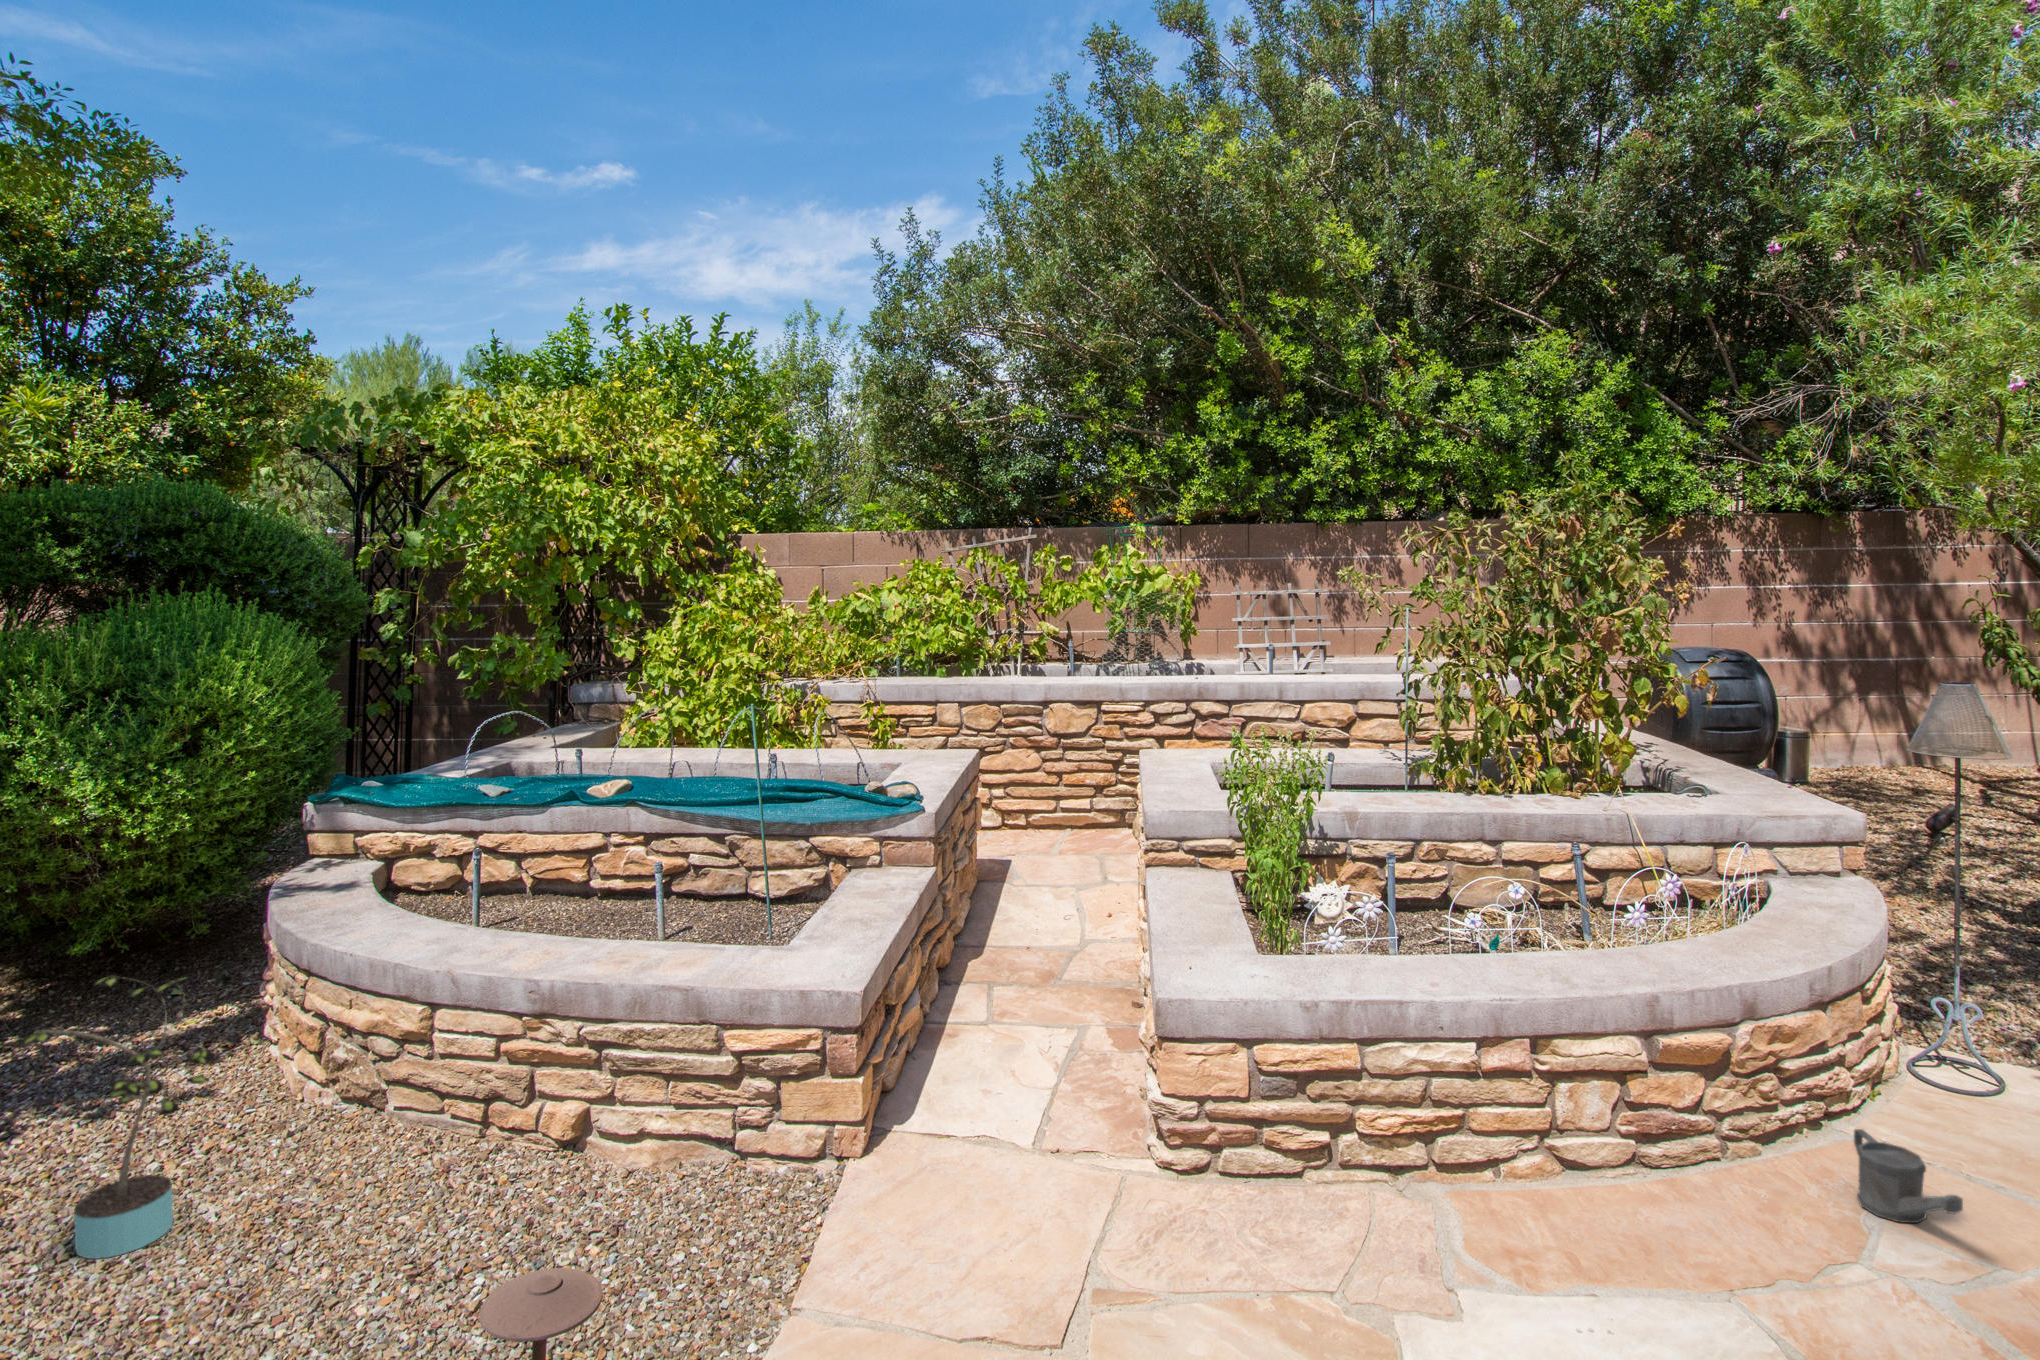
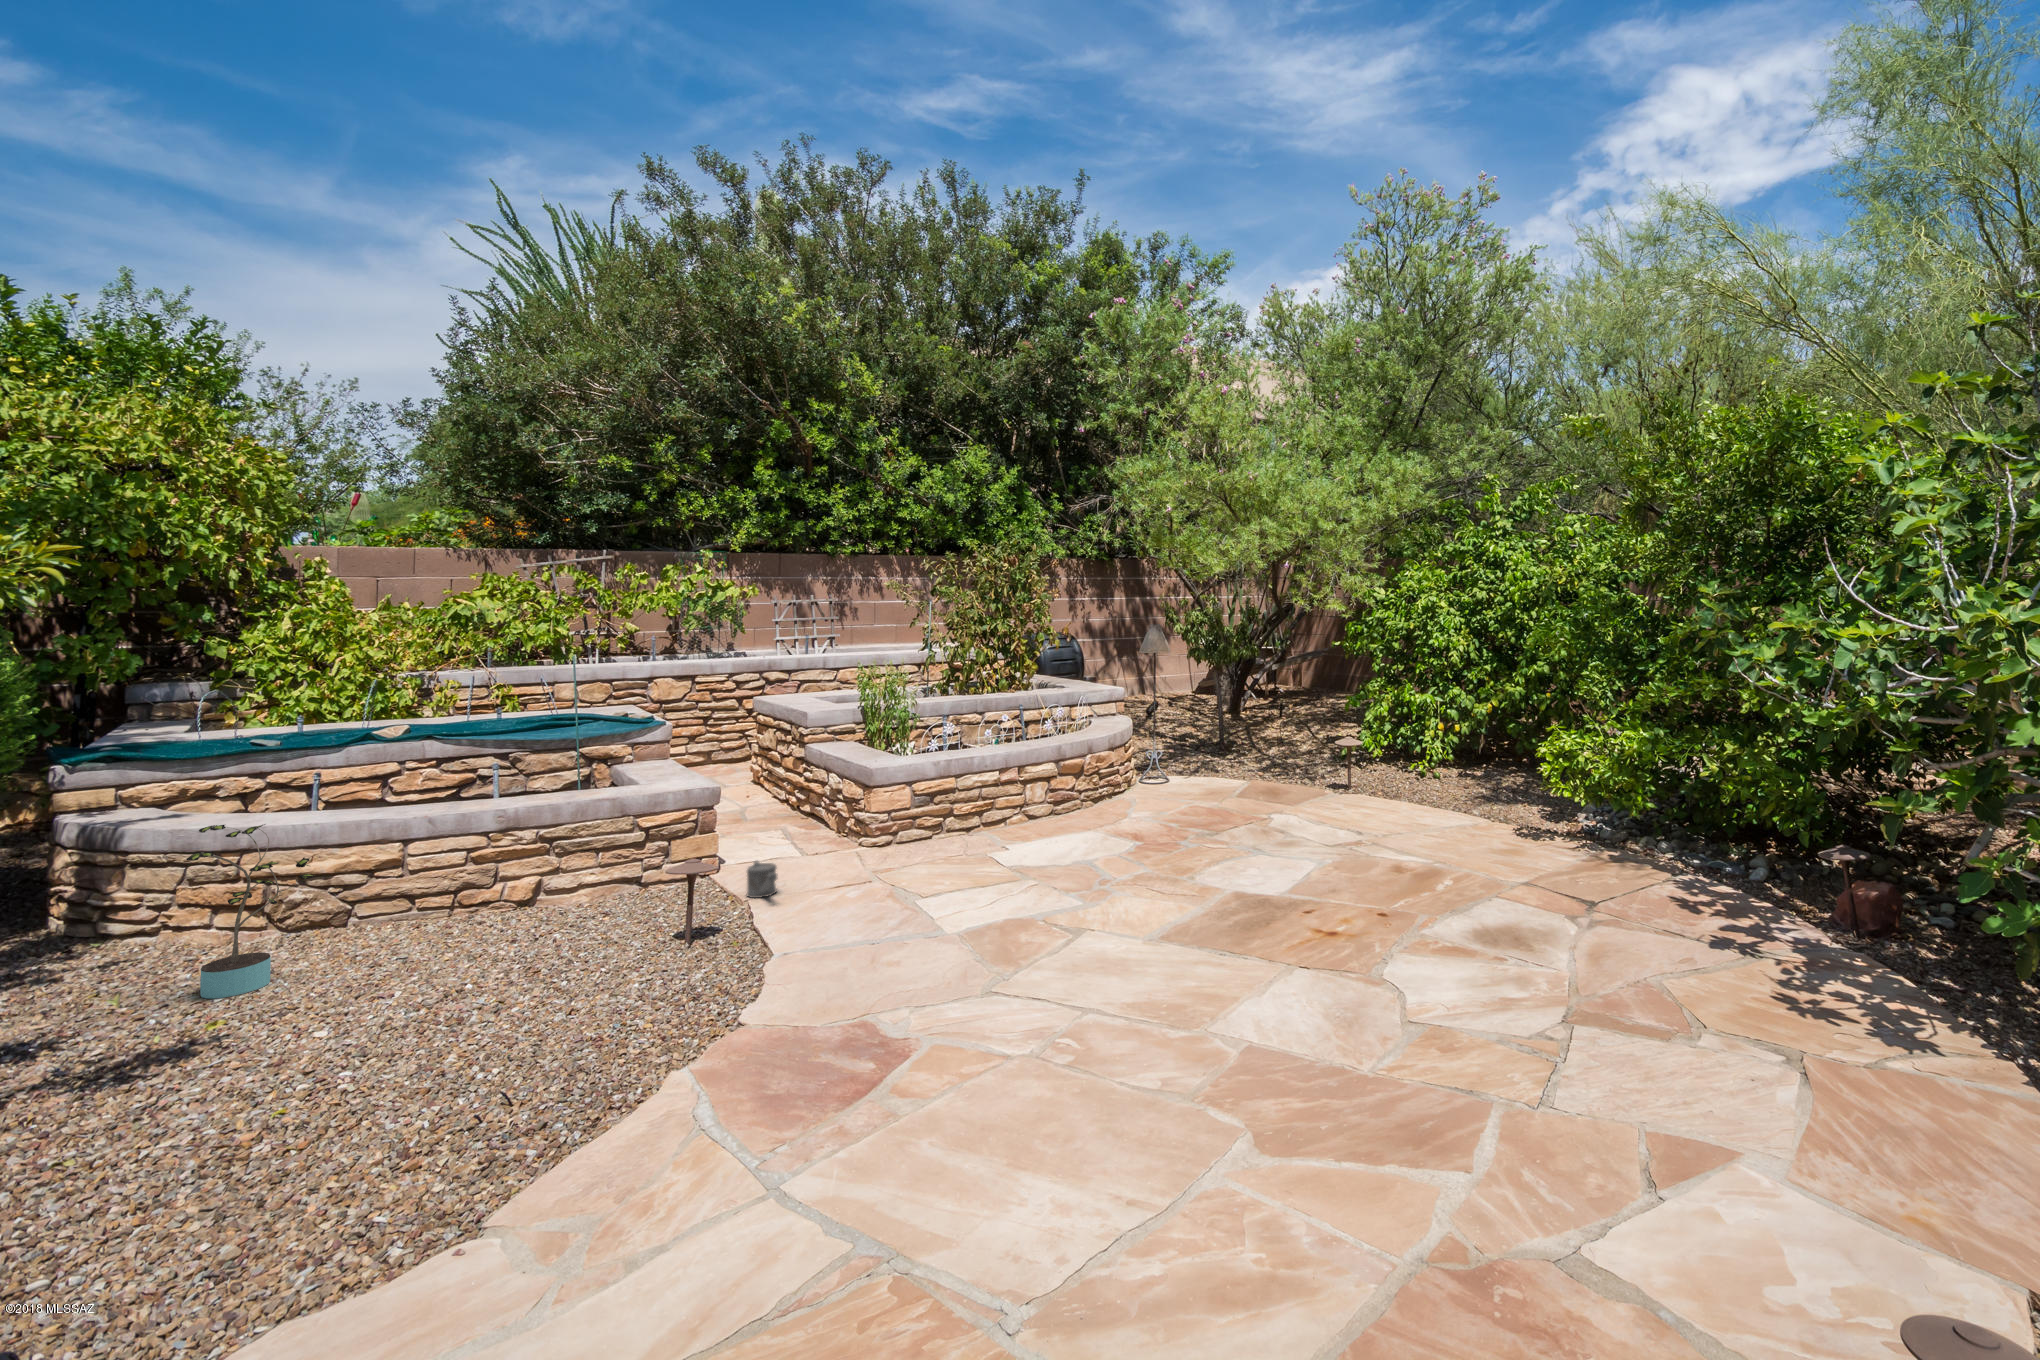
watering can: present [1854,1129,1963,1223] -> present [747,861,778,898]

